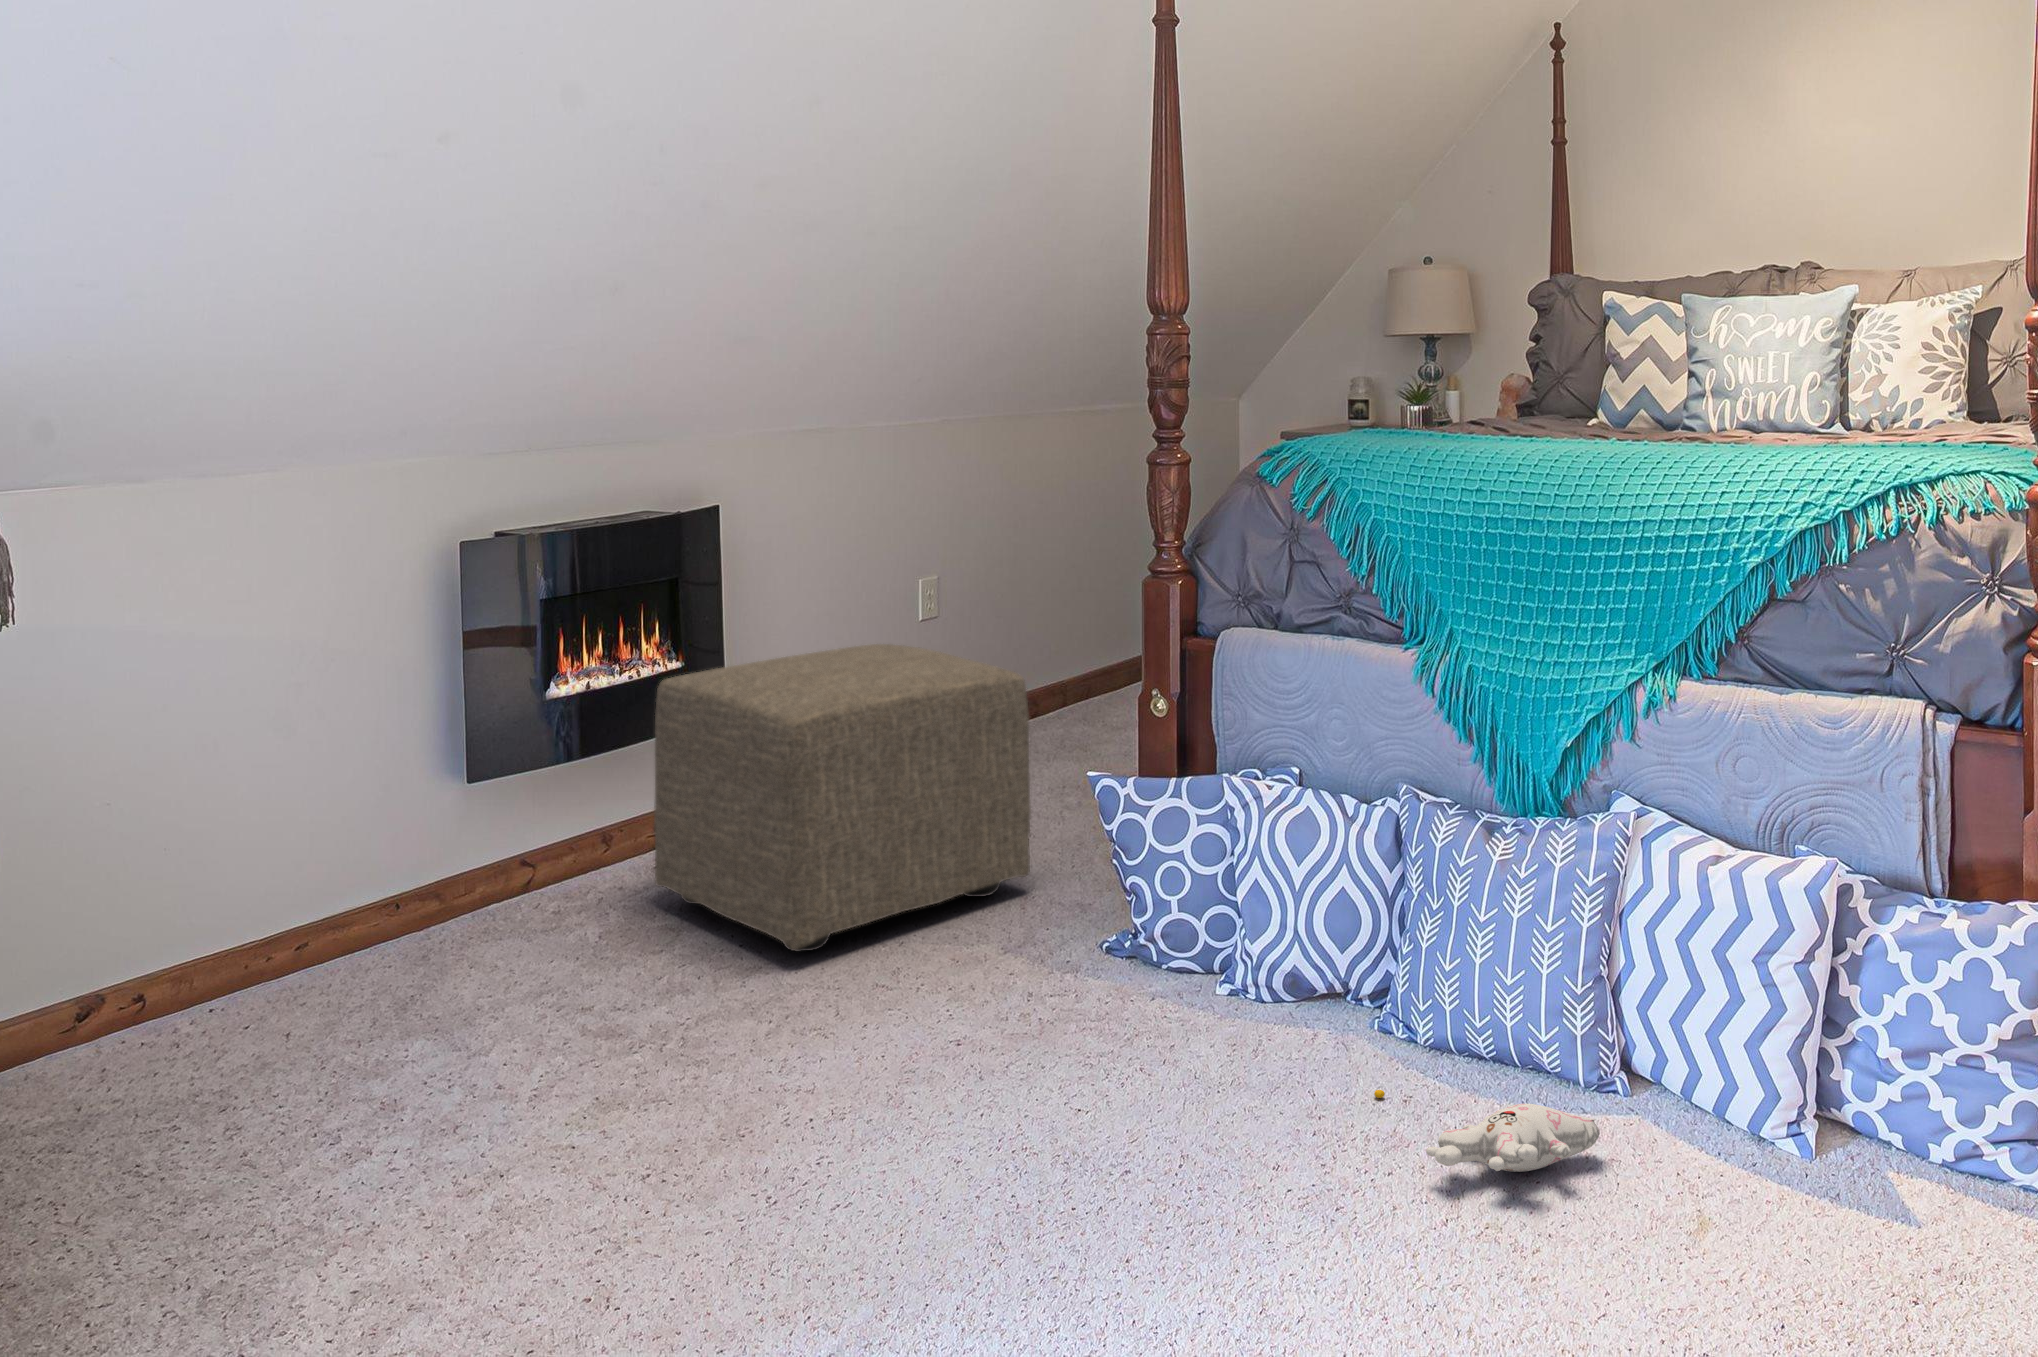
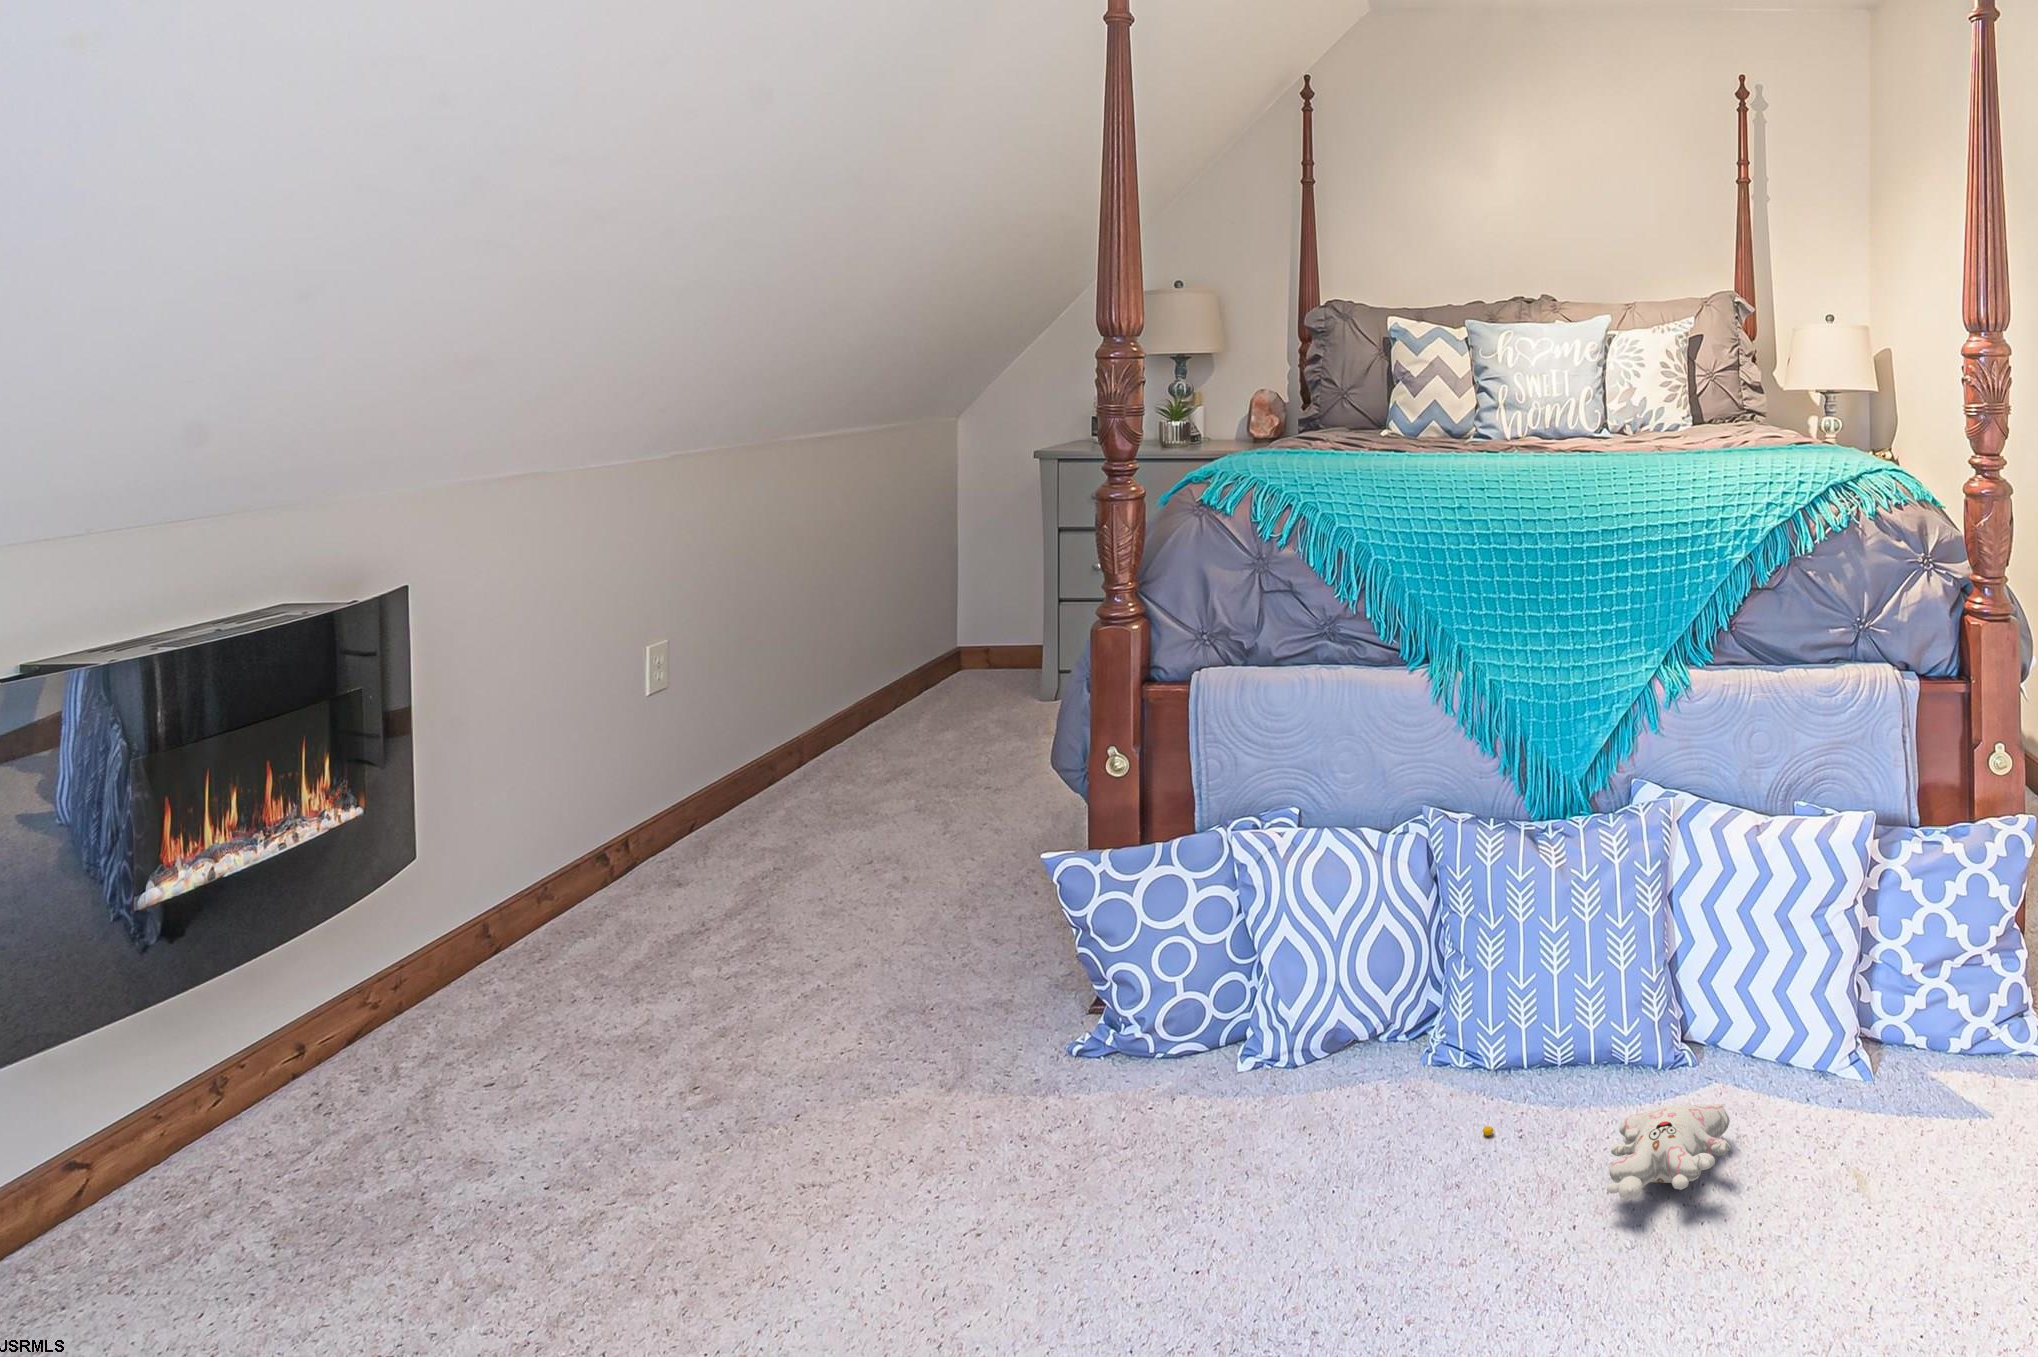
ottoman: present [654,644,1031,952] -> none [424,738,945,1148]

